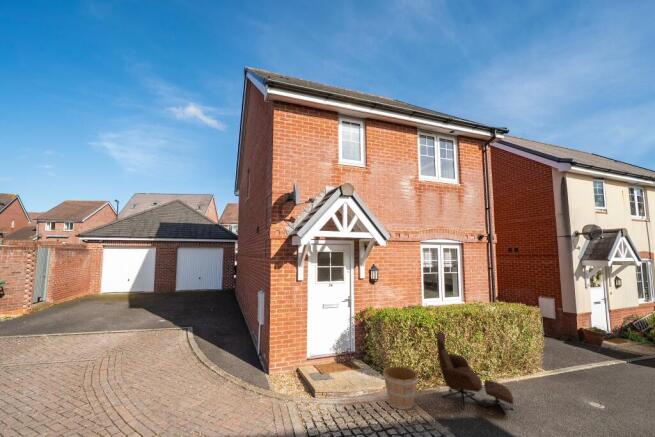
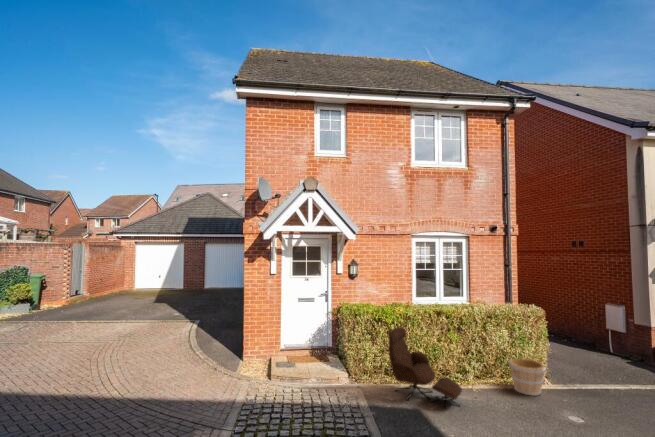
wooden bucket: present [383,366,418,410] -> present [509,359,546,396]

